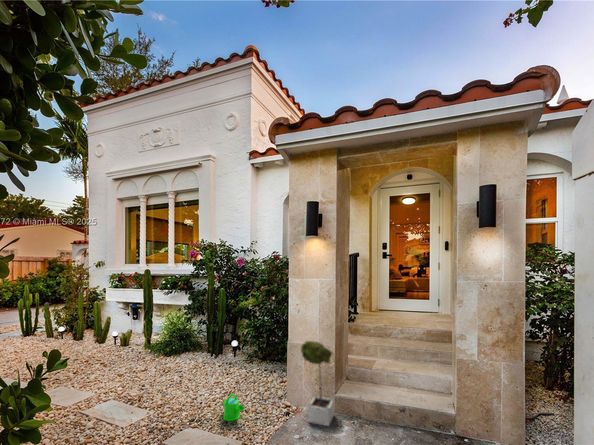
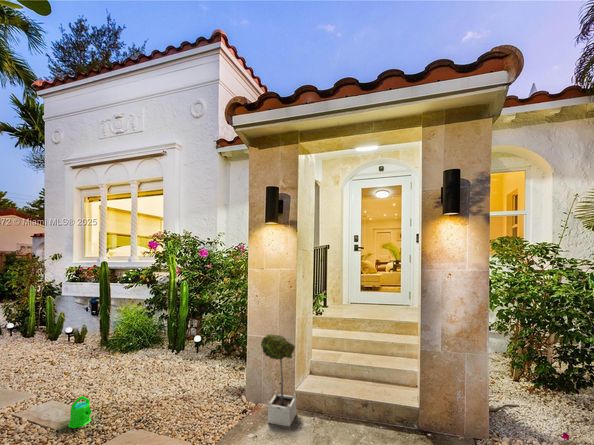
watering can: present [223,393,244,421] -> present [68,396,92,428]

